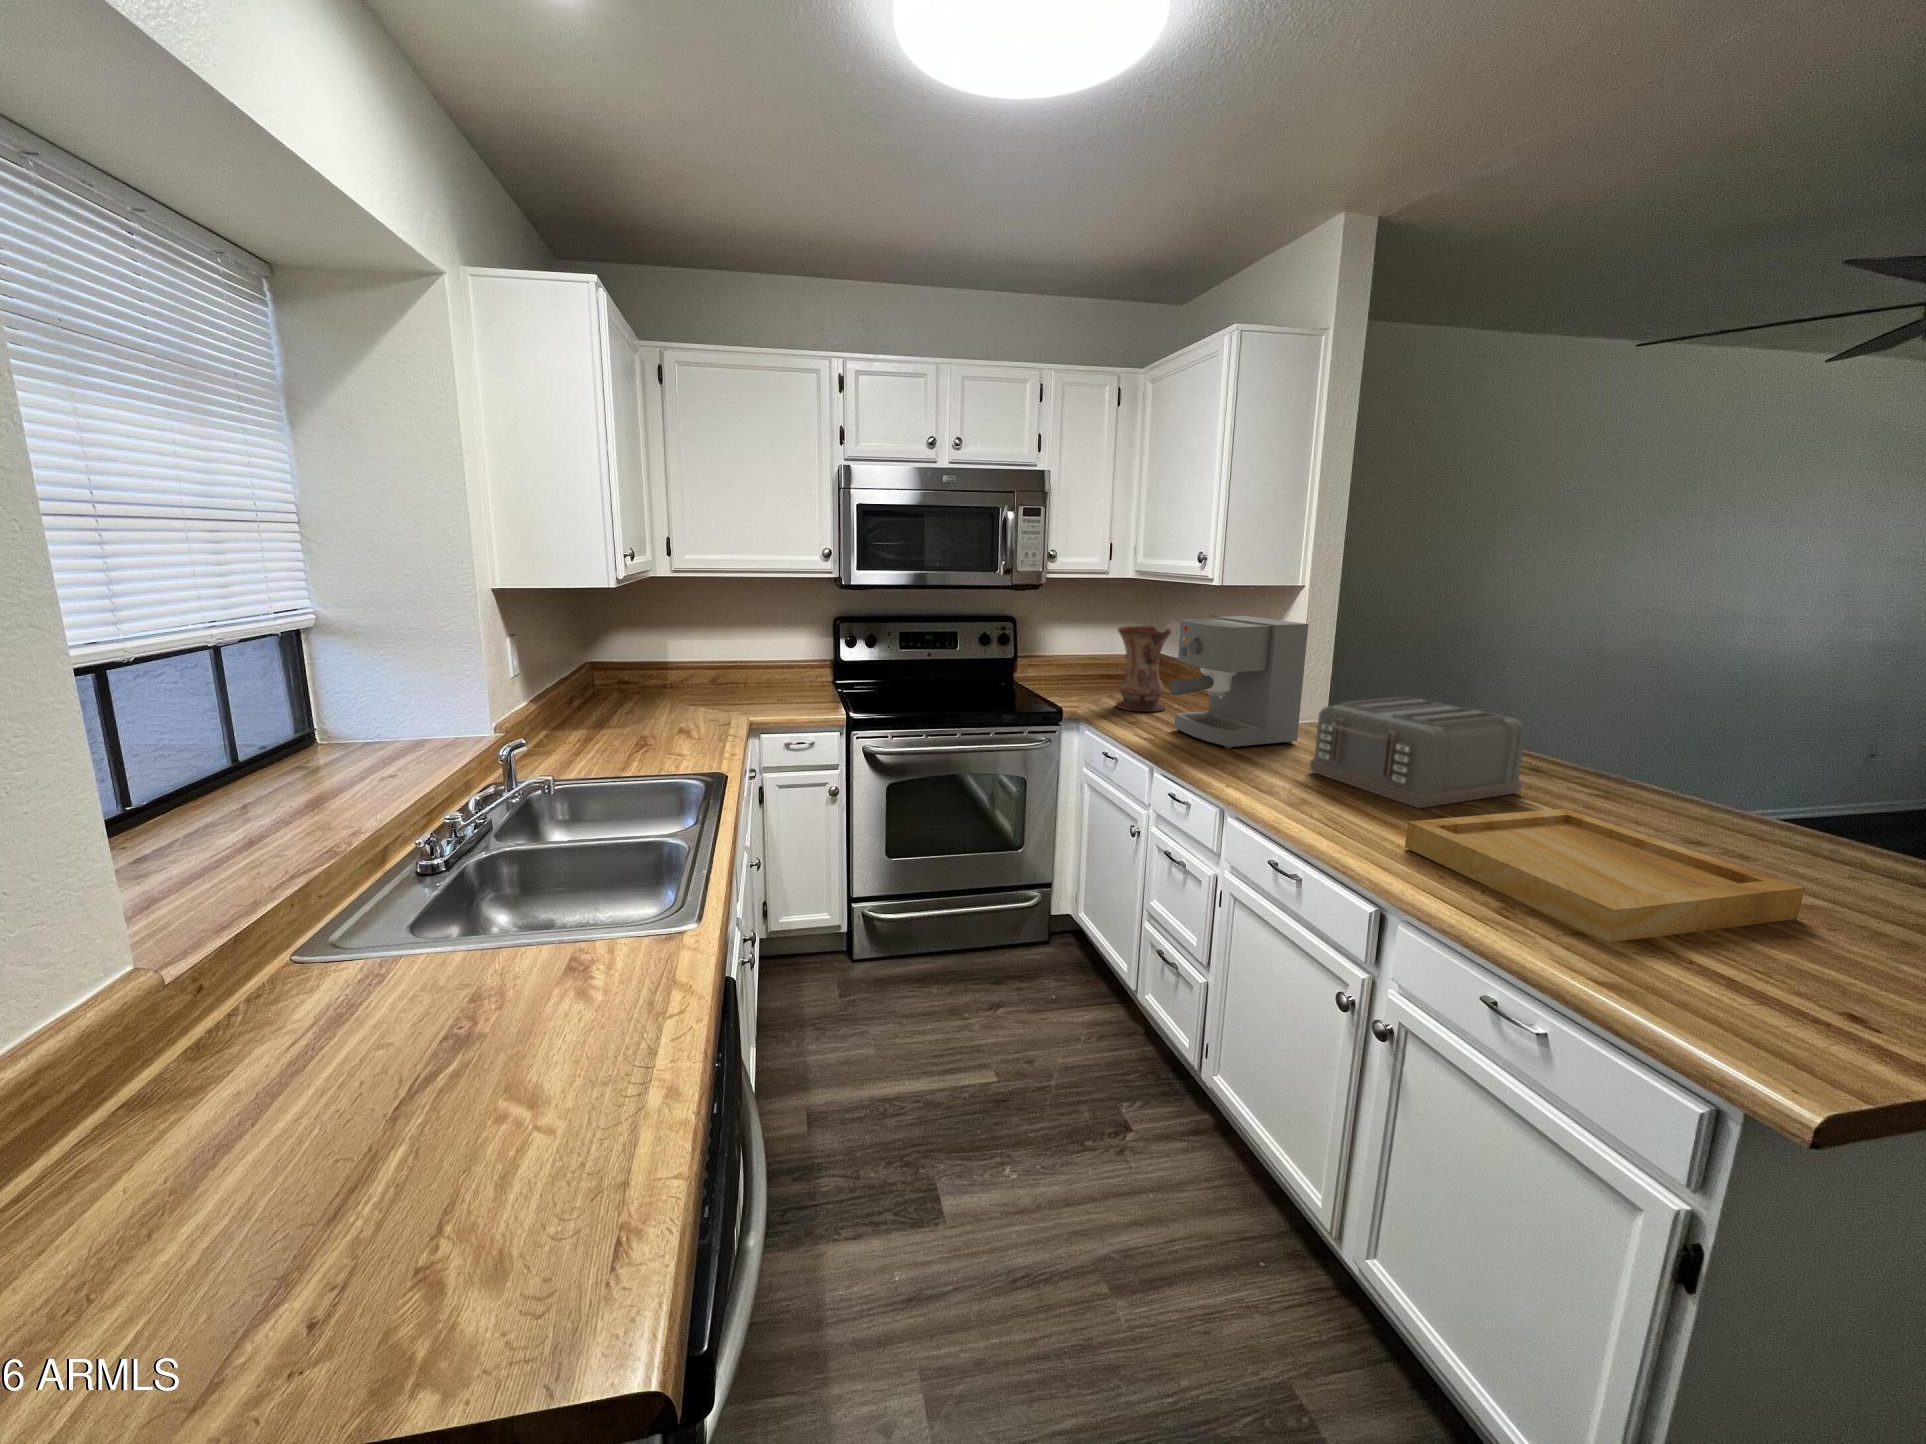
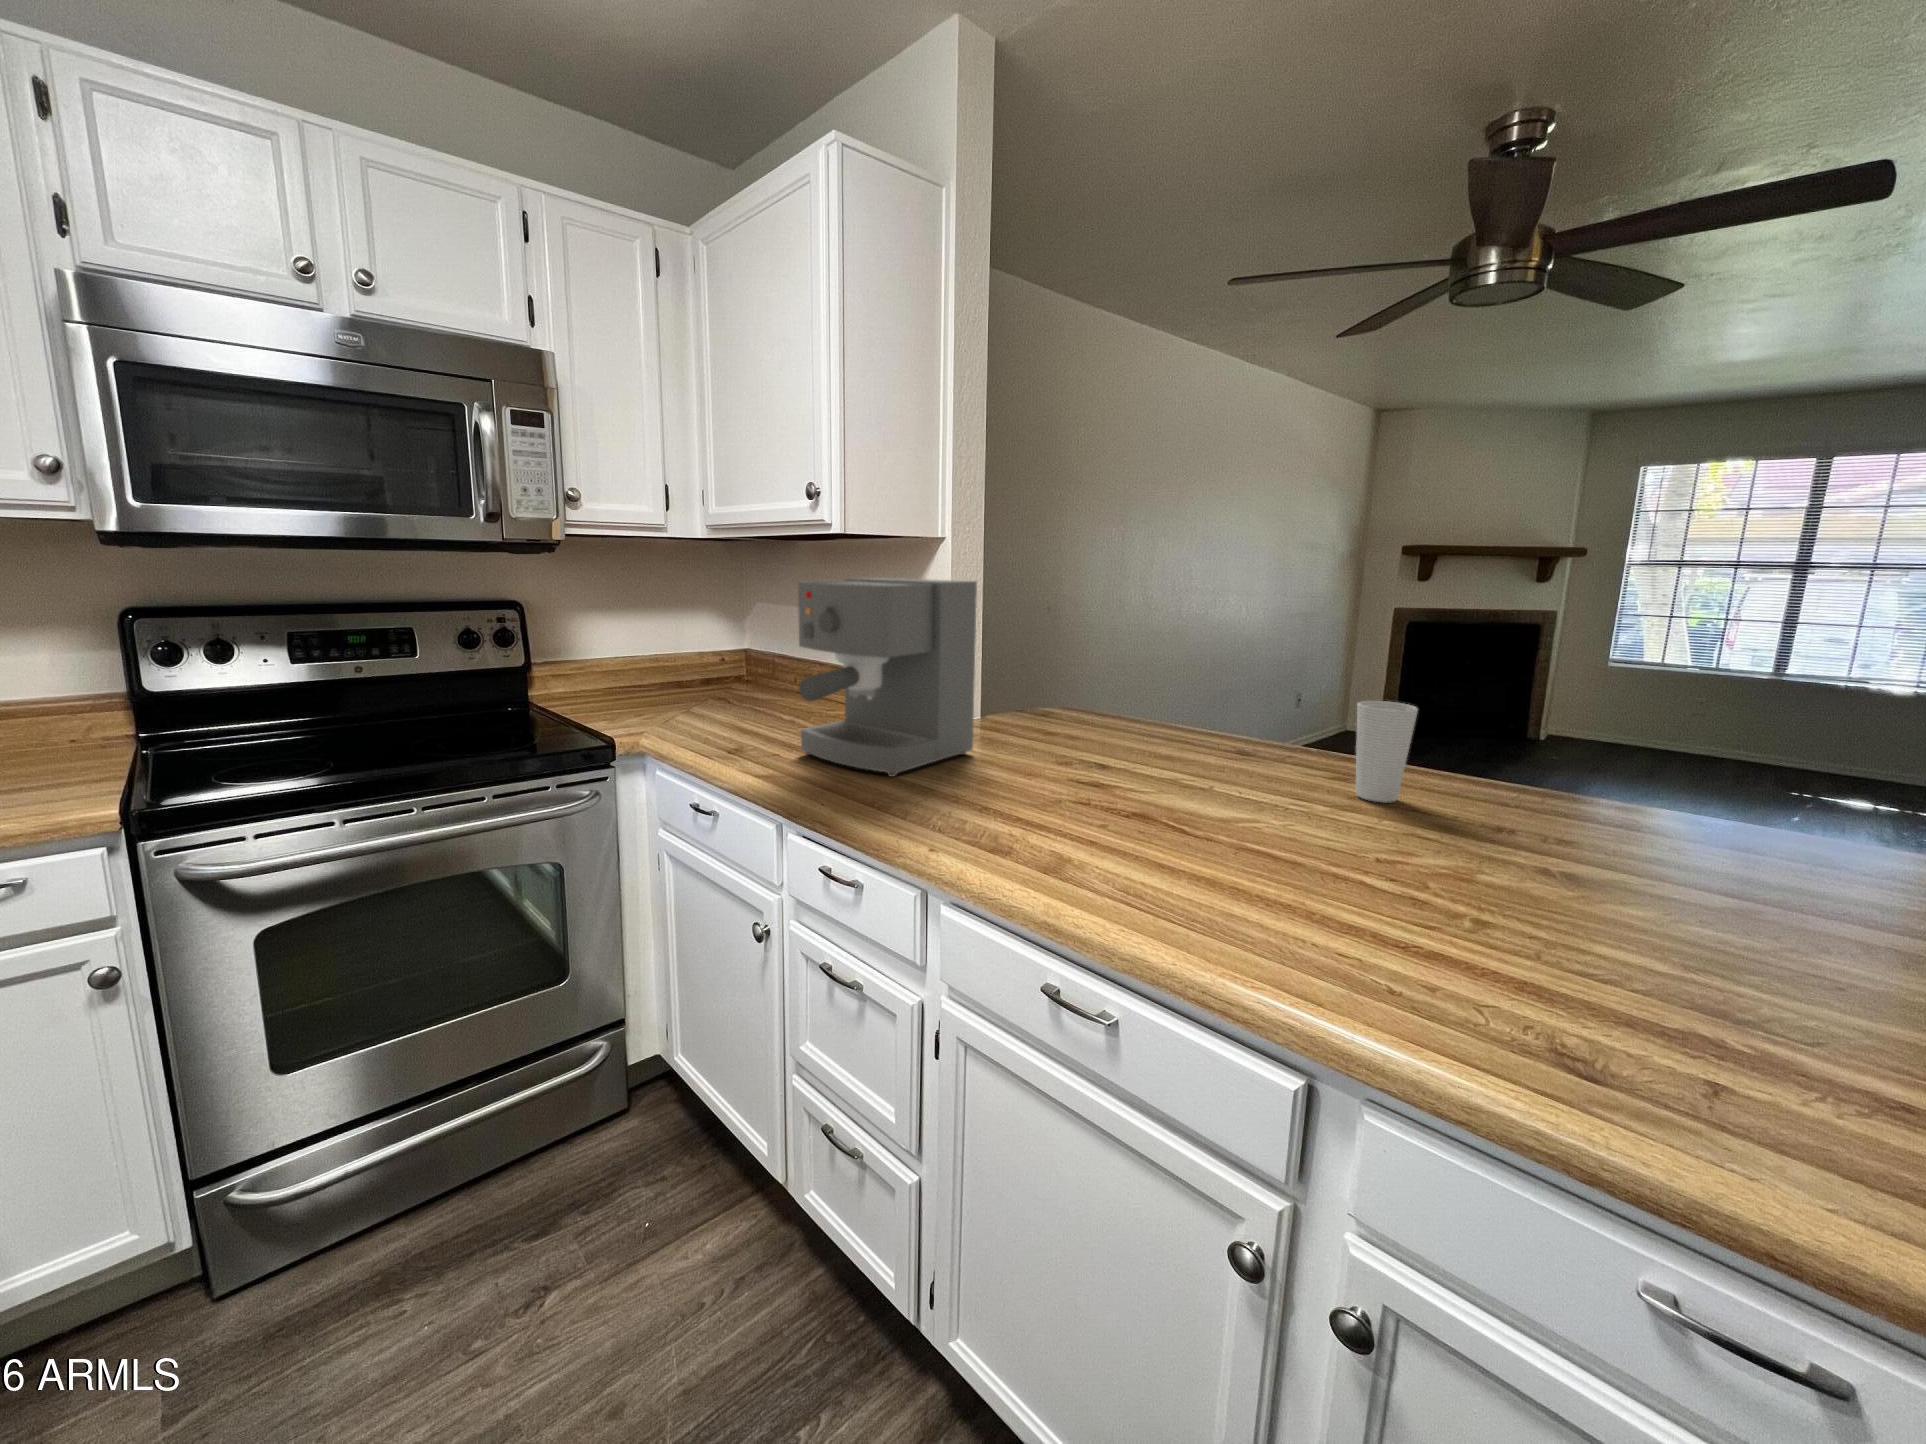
vase: present [1116,626,1172,712] -> none [692,603,774,731]
toaster: present [1310,697,1526,808] -> none [1025,673,1276,840]
cup: none [1597,735,1656,816] -> present [1356,700,1418,802]
tray: present [1405,808,1805,942] -> none [1294,813,1837,1119]

